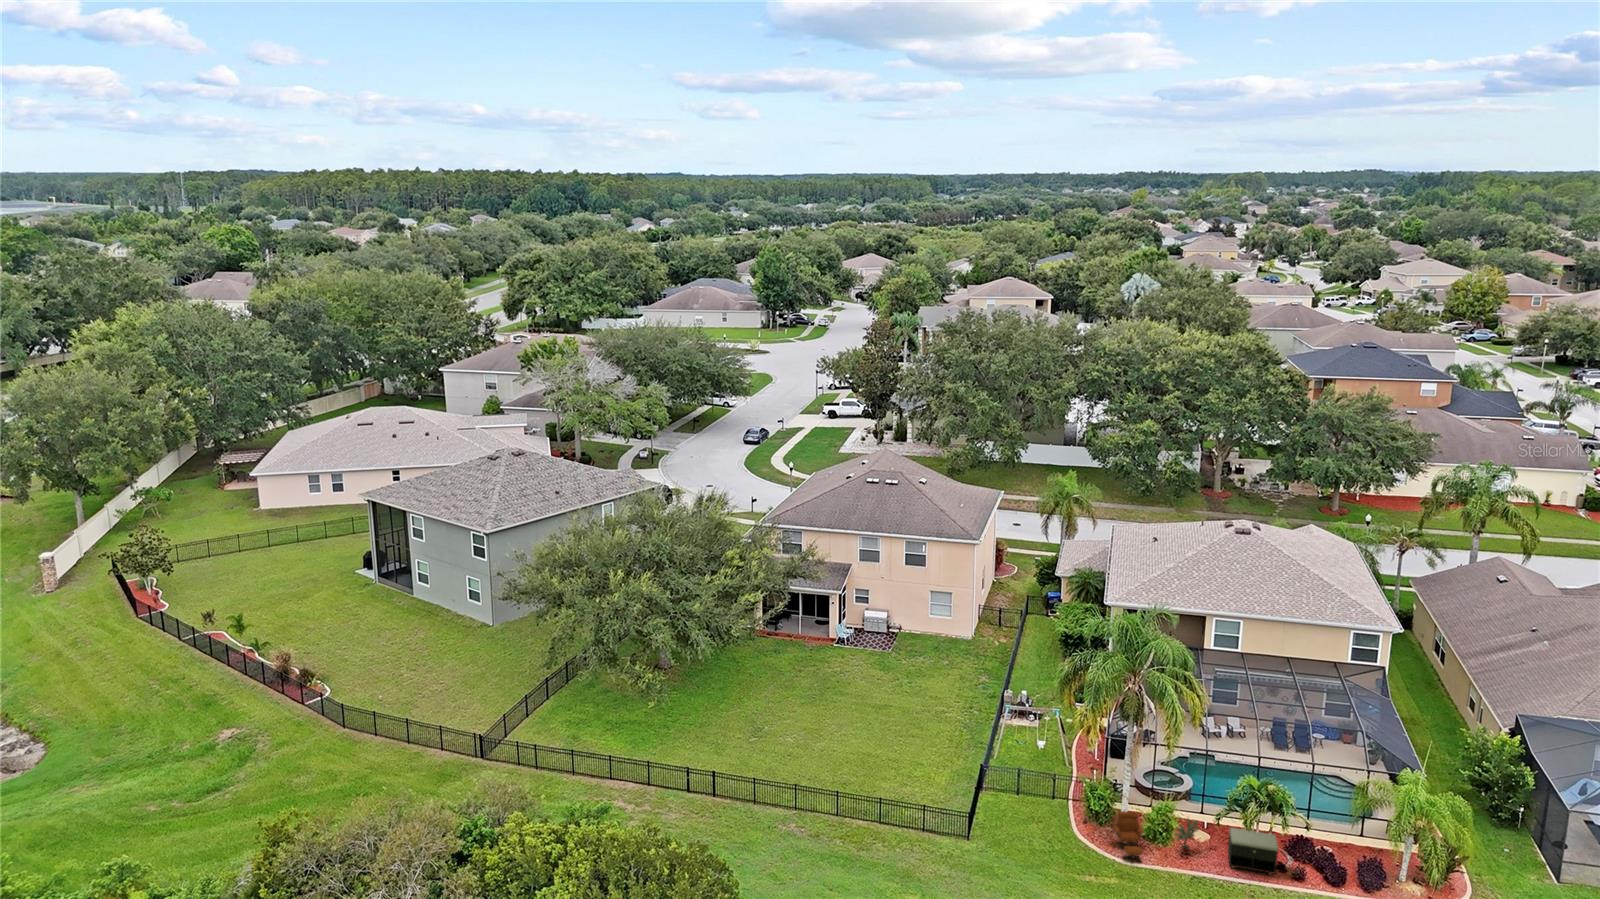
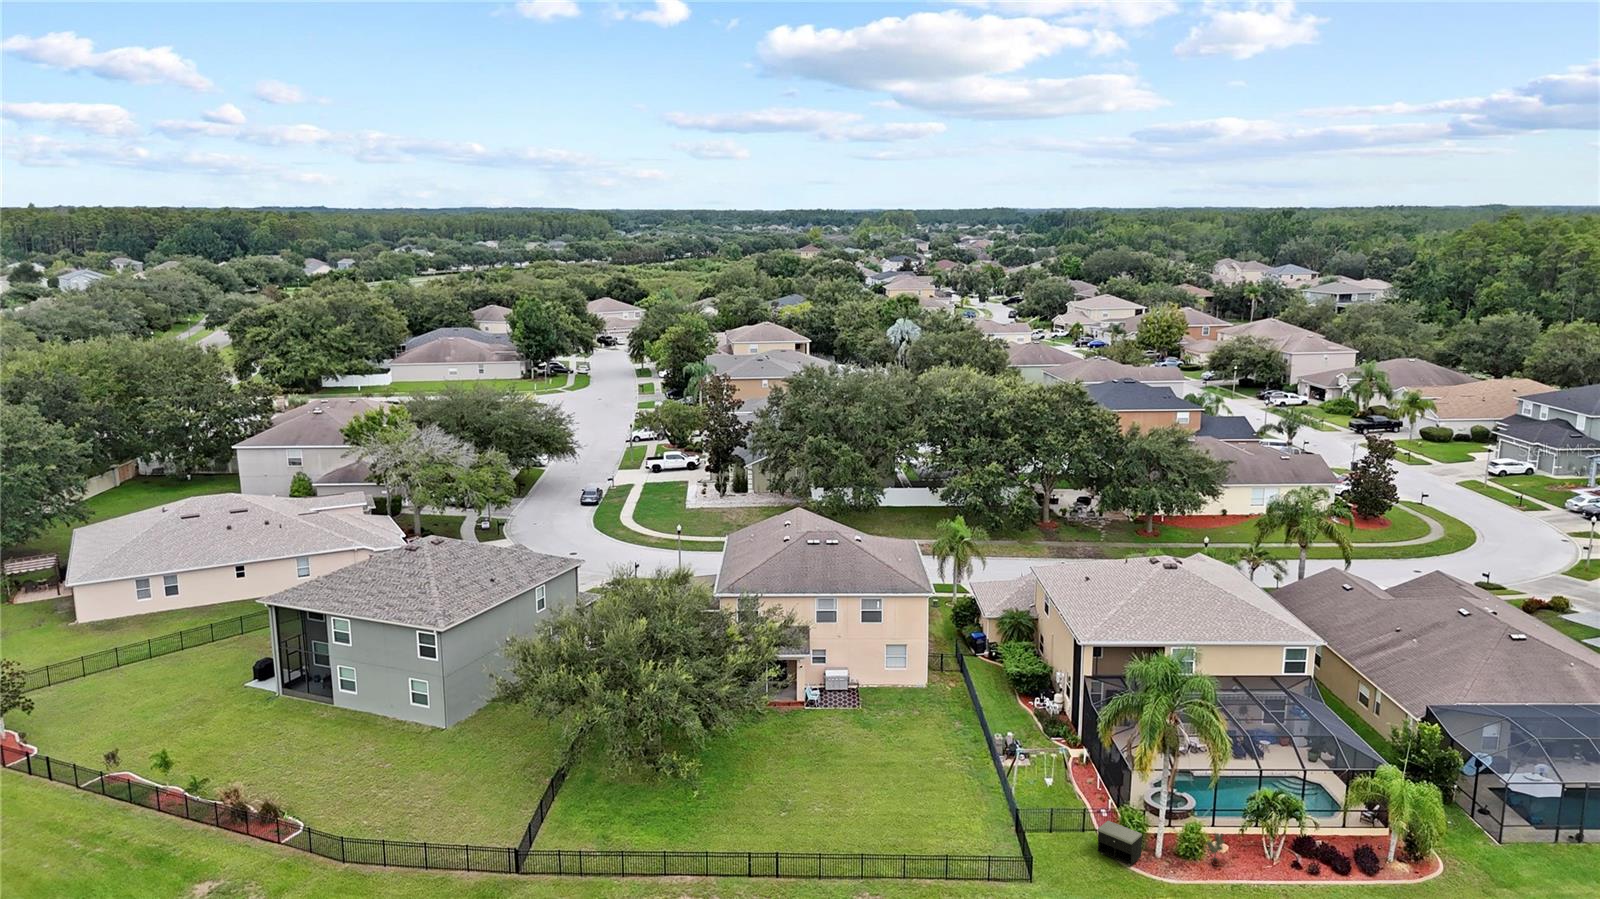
lounge chair: present [1113,811,1144,860] -> none [1153,834,1185,882]
storage bench: present [1228,828,1278,874] -> present [1098,821,1142,865]

